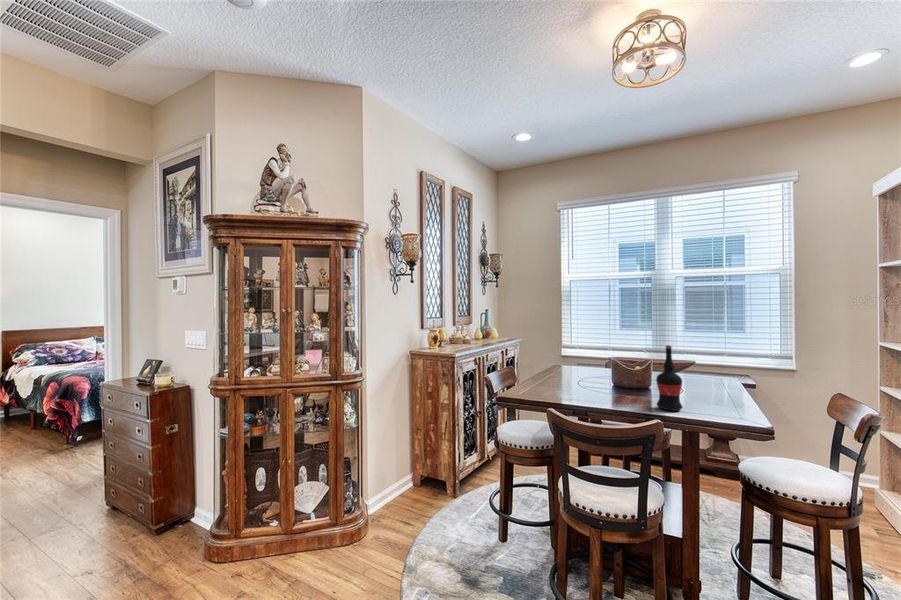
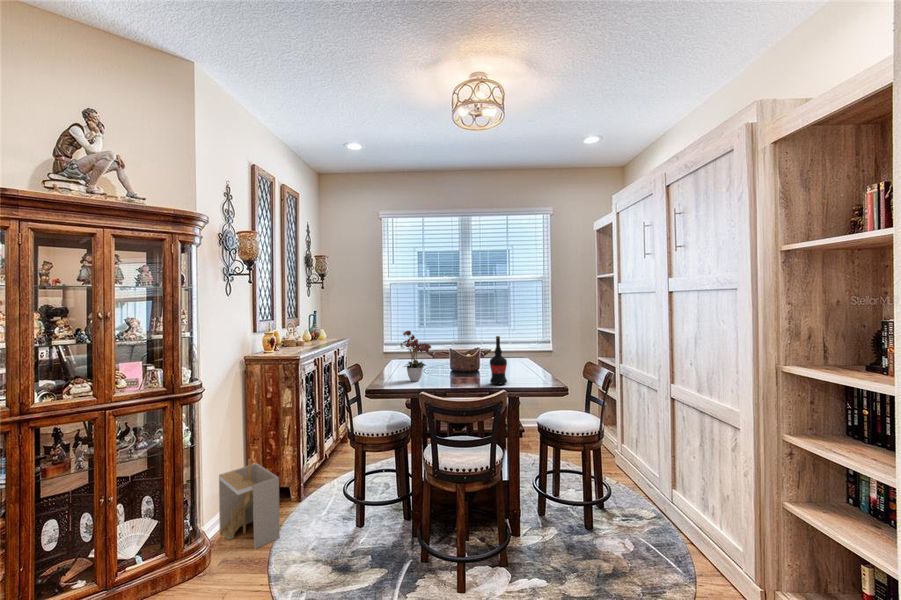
flower arrangement: none [542,330,586,393] -> present [401,331,431,381]
storage bin: none [381,447,426,534] -> present [219,459,280,549]

